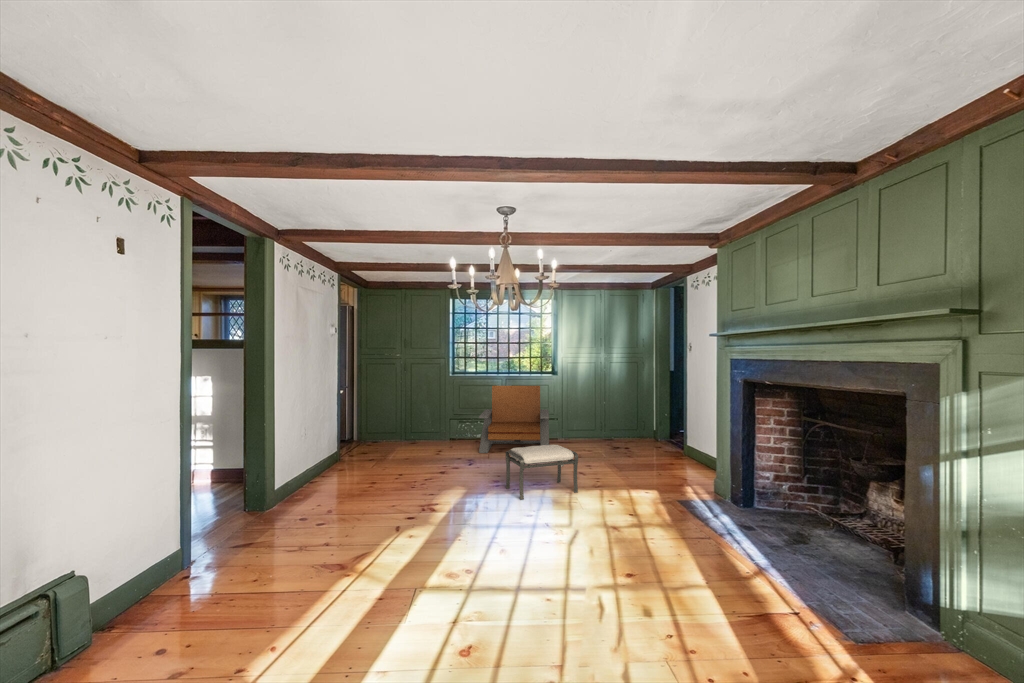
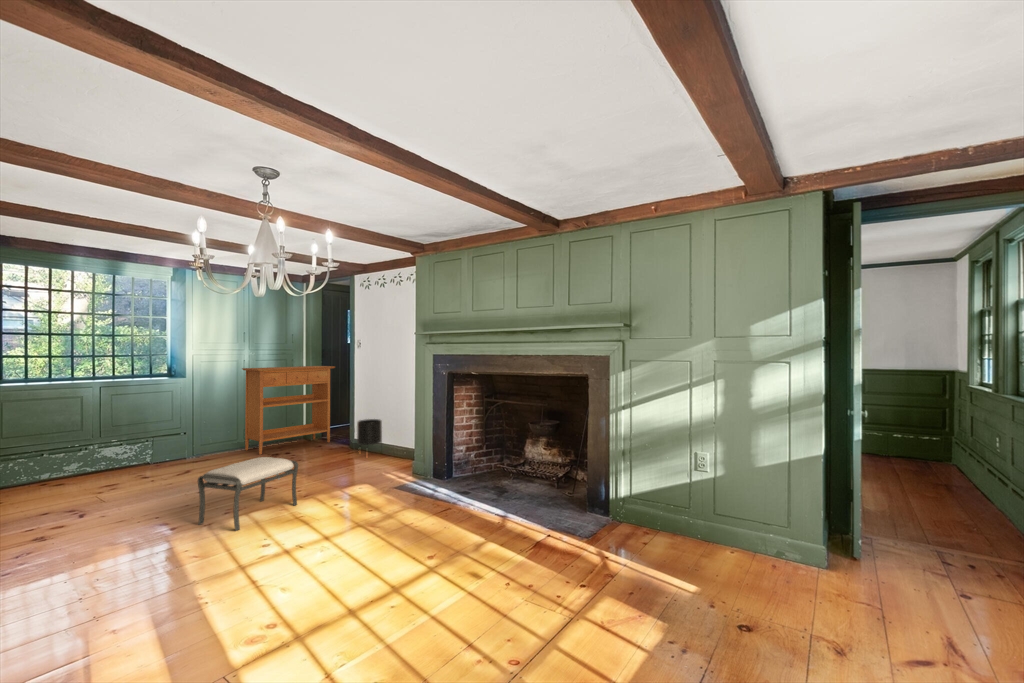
console table: none [586,368,666,445] -> present [242,366,335,455]
lounge chair: present [479,386,549,453] -> none [83,392,210,495]
planter: none [673,426,700,465] -> present [357,419,382,448]

